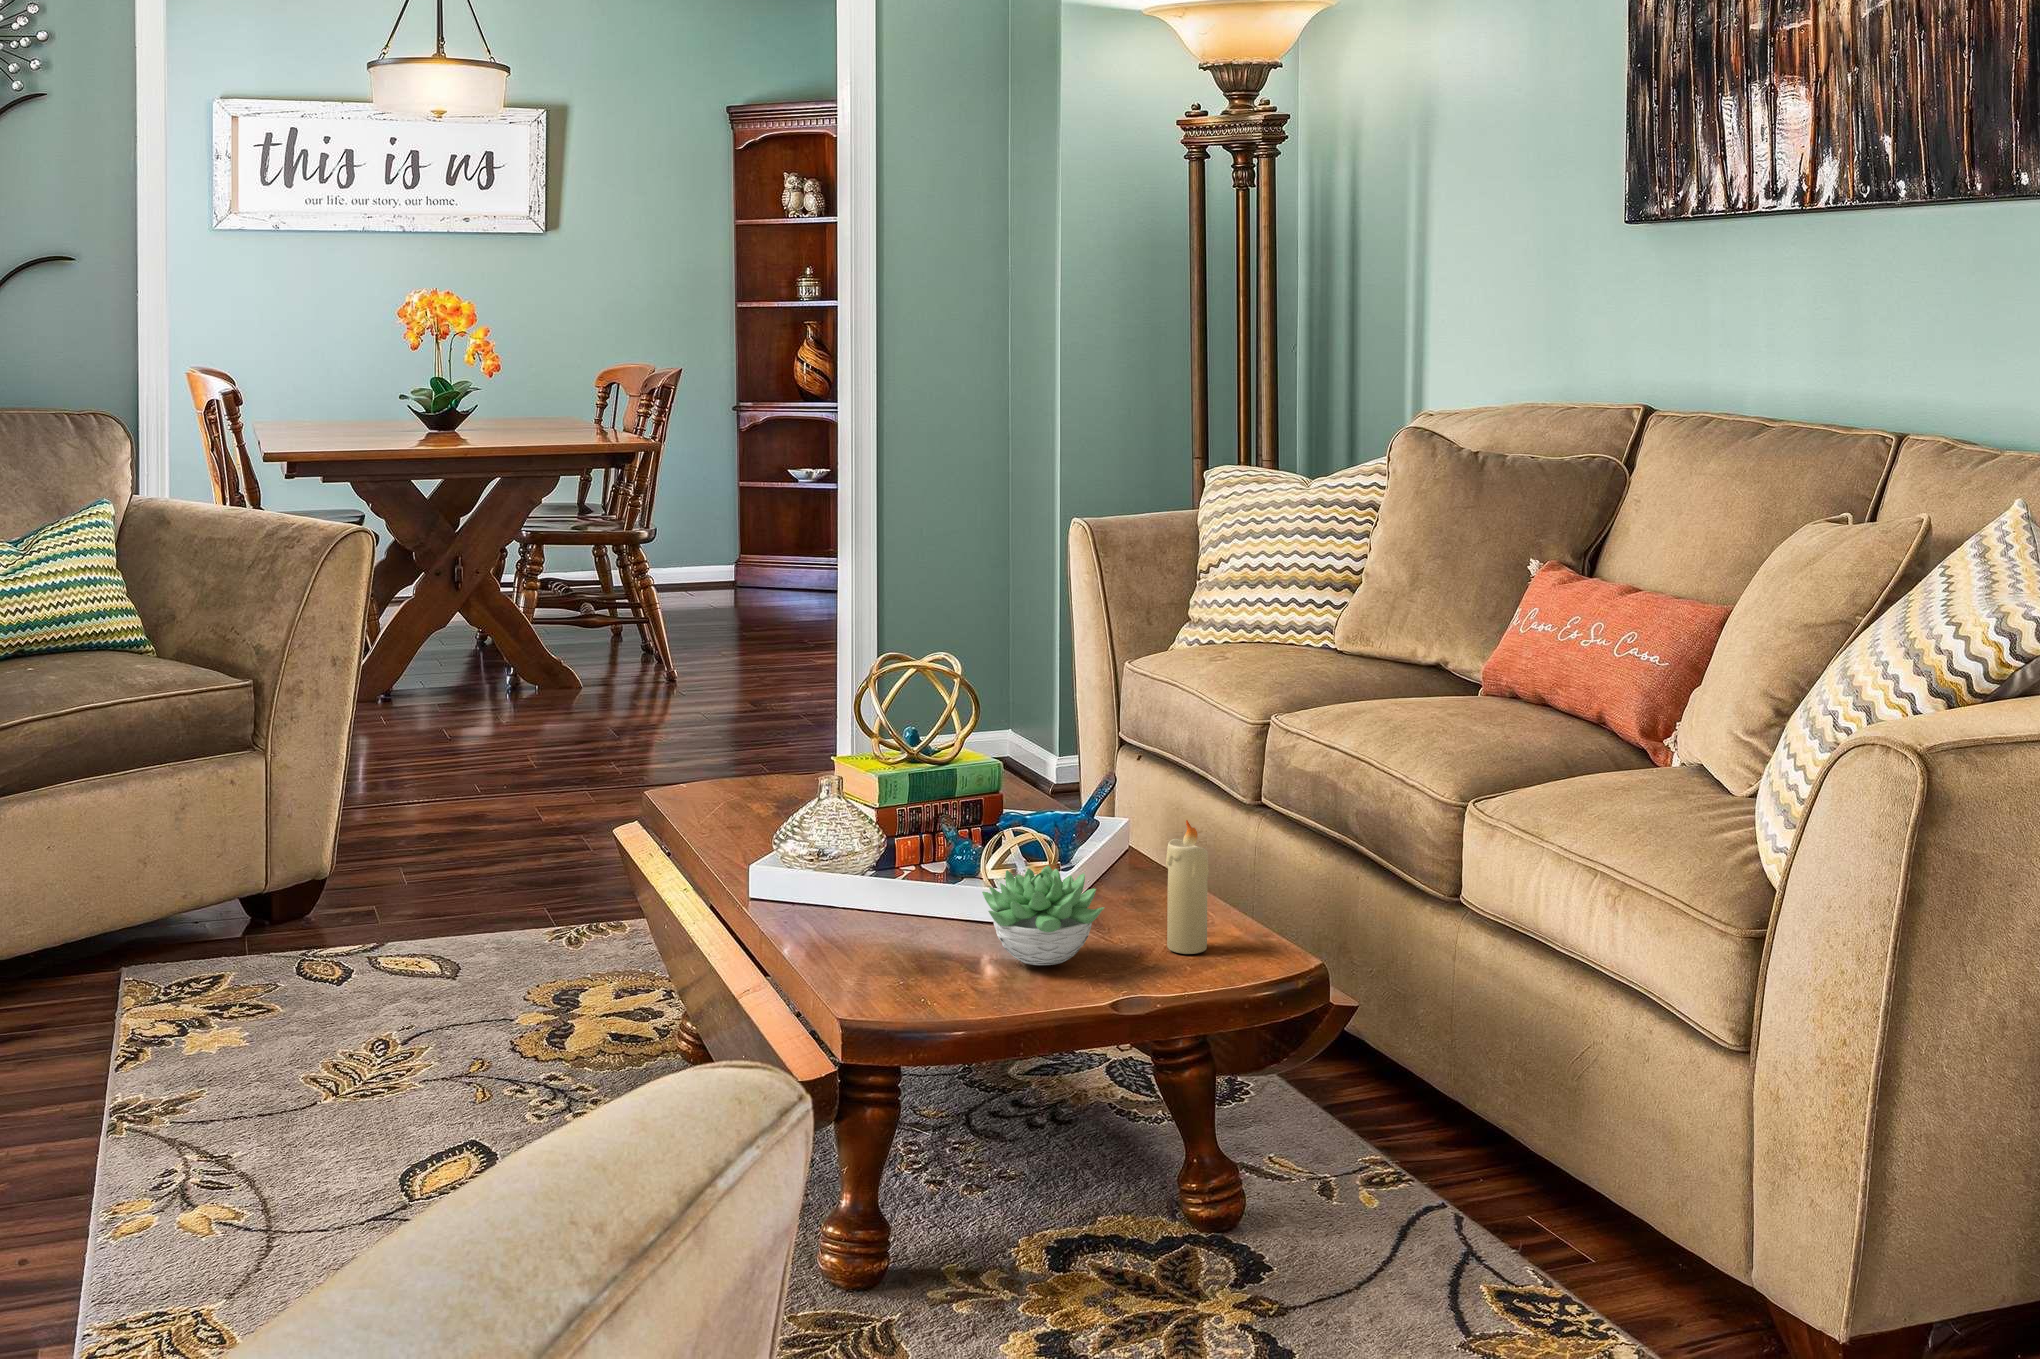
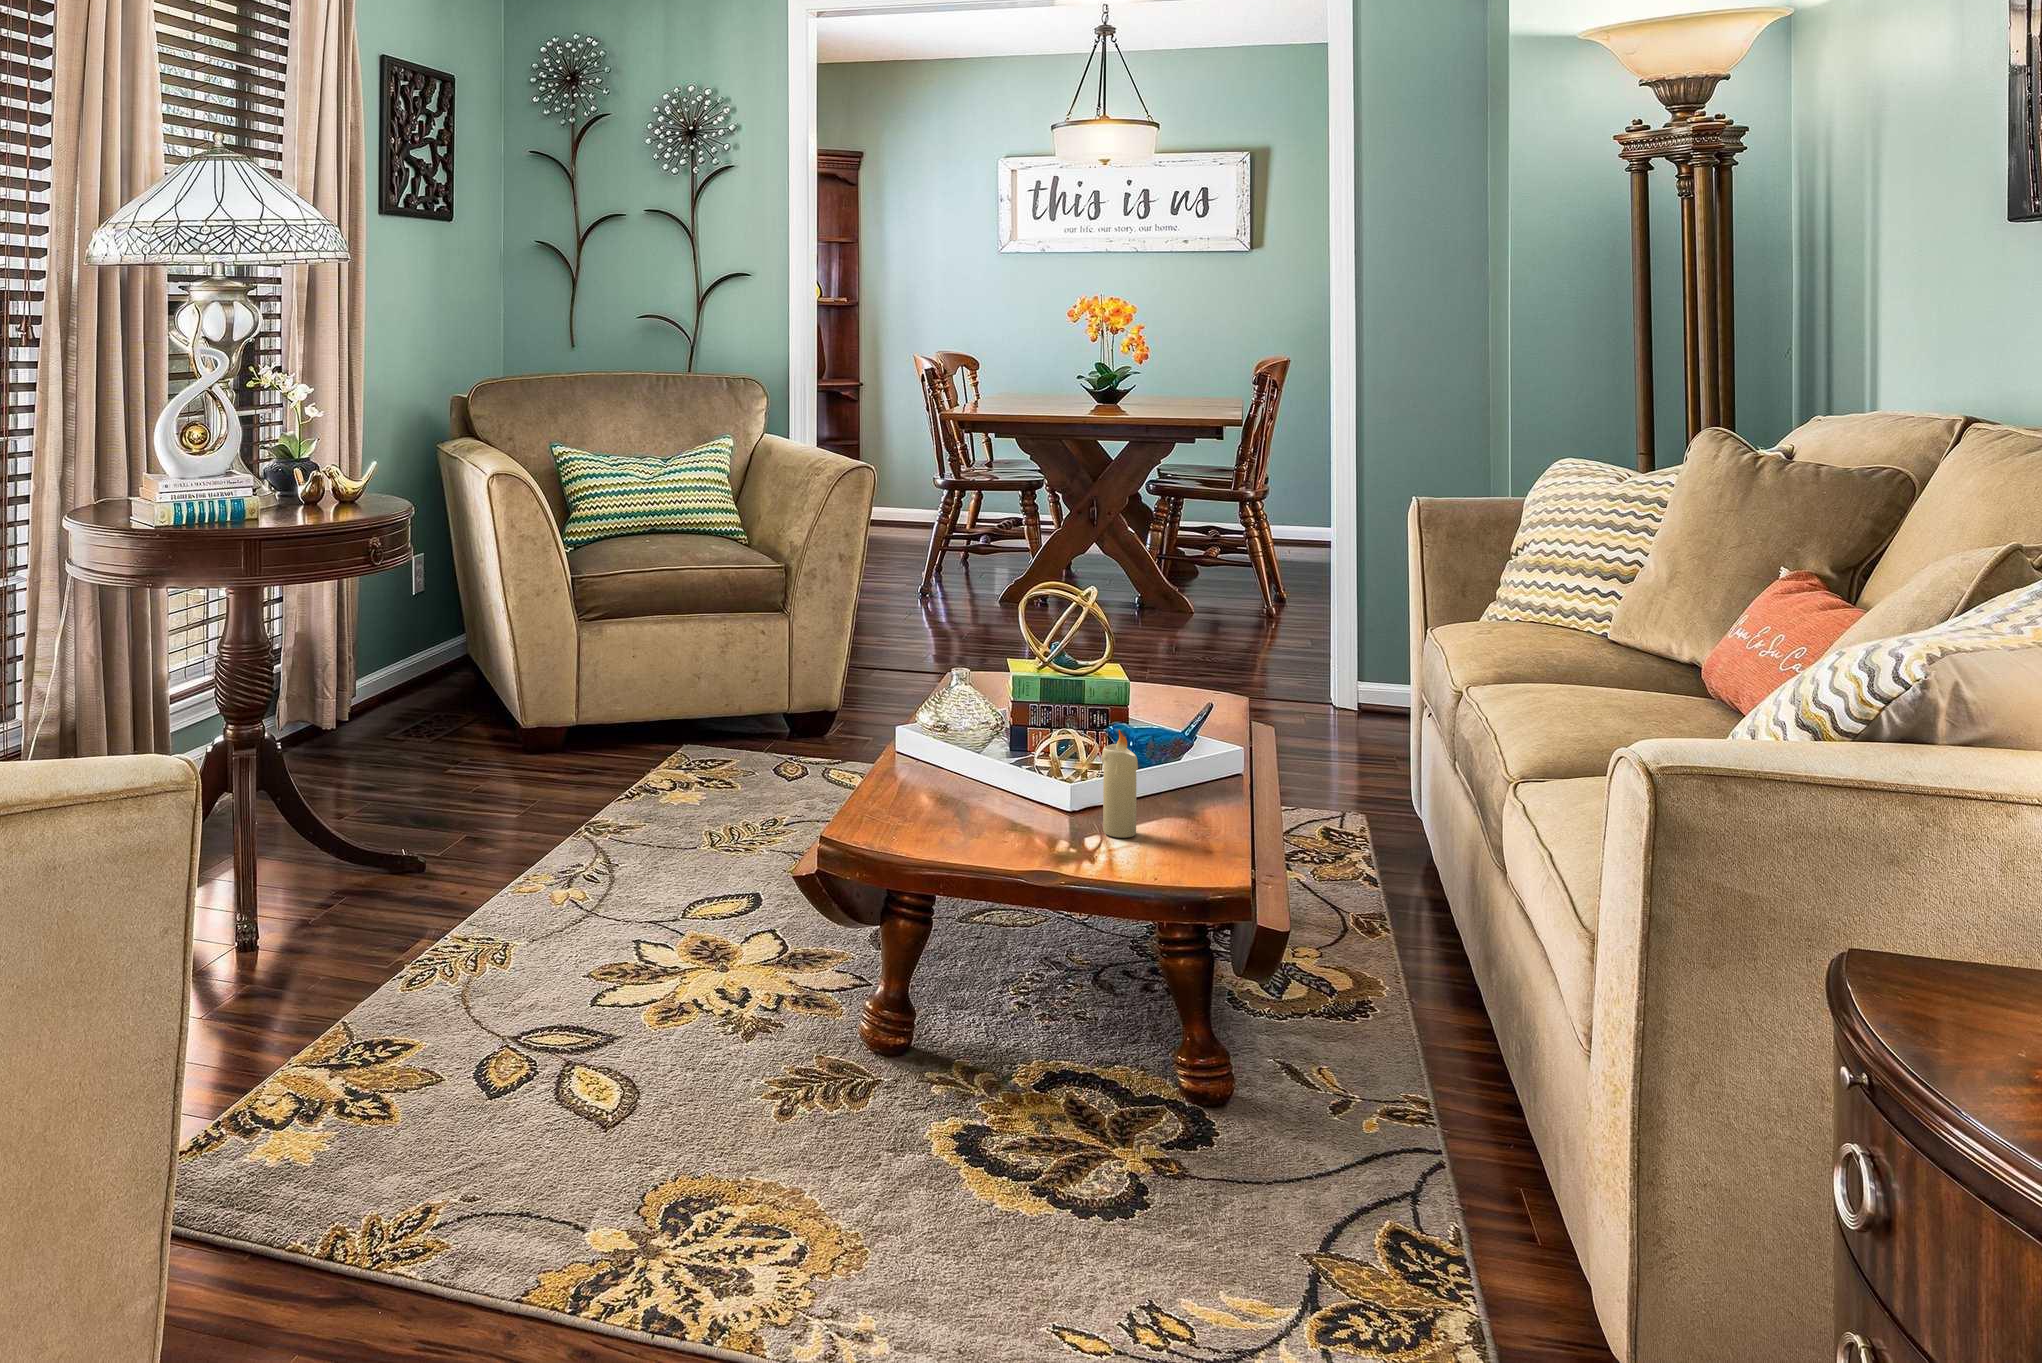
succulent plant: present [982,866,1104,965] -> none [947,746,1049,821]

